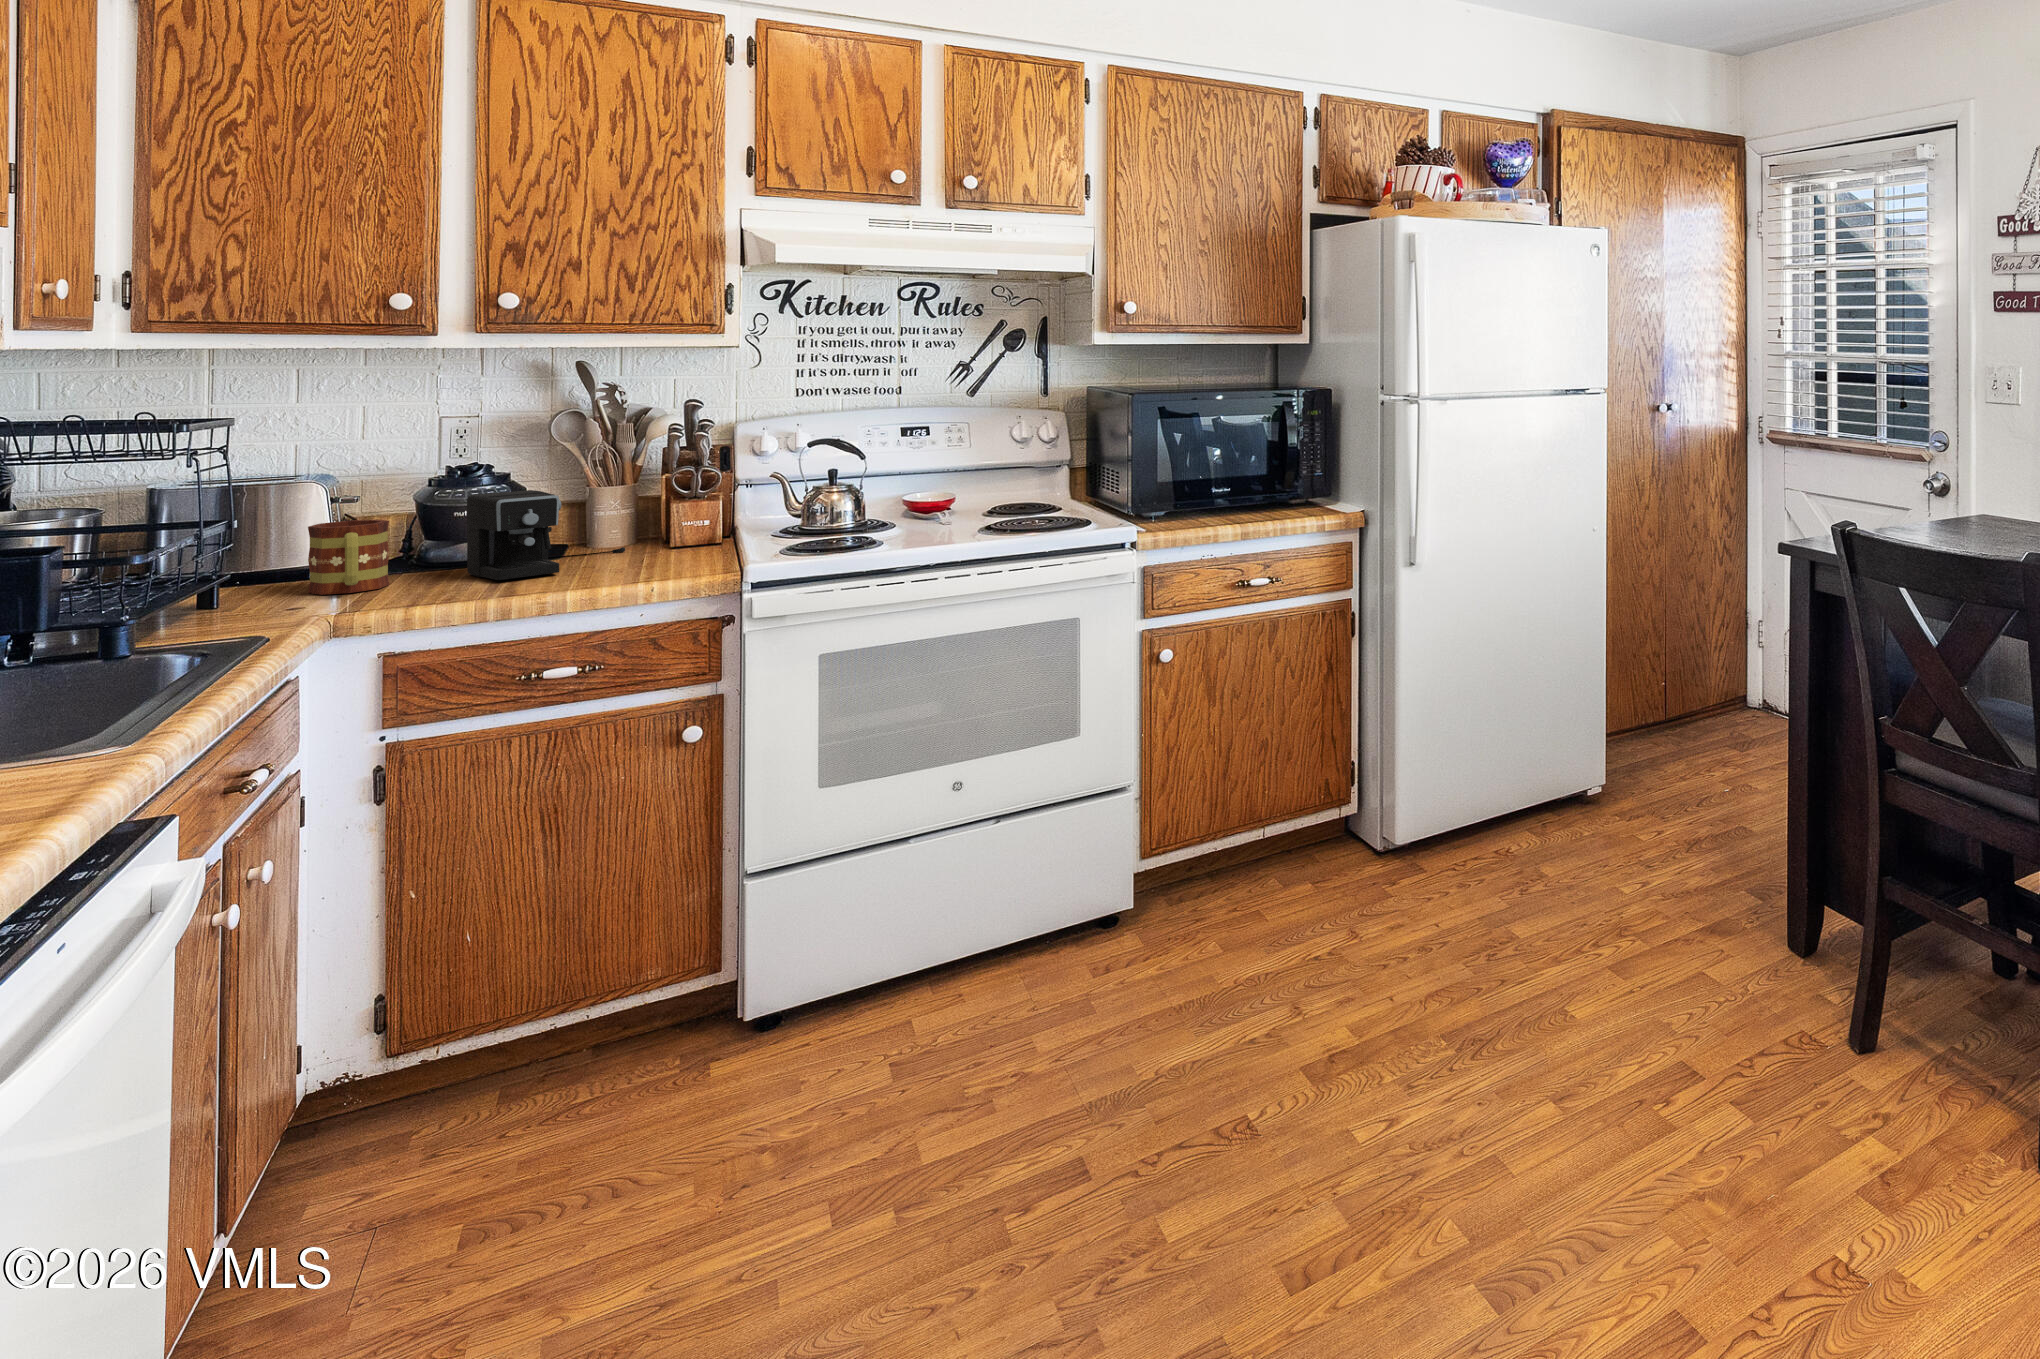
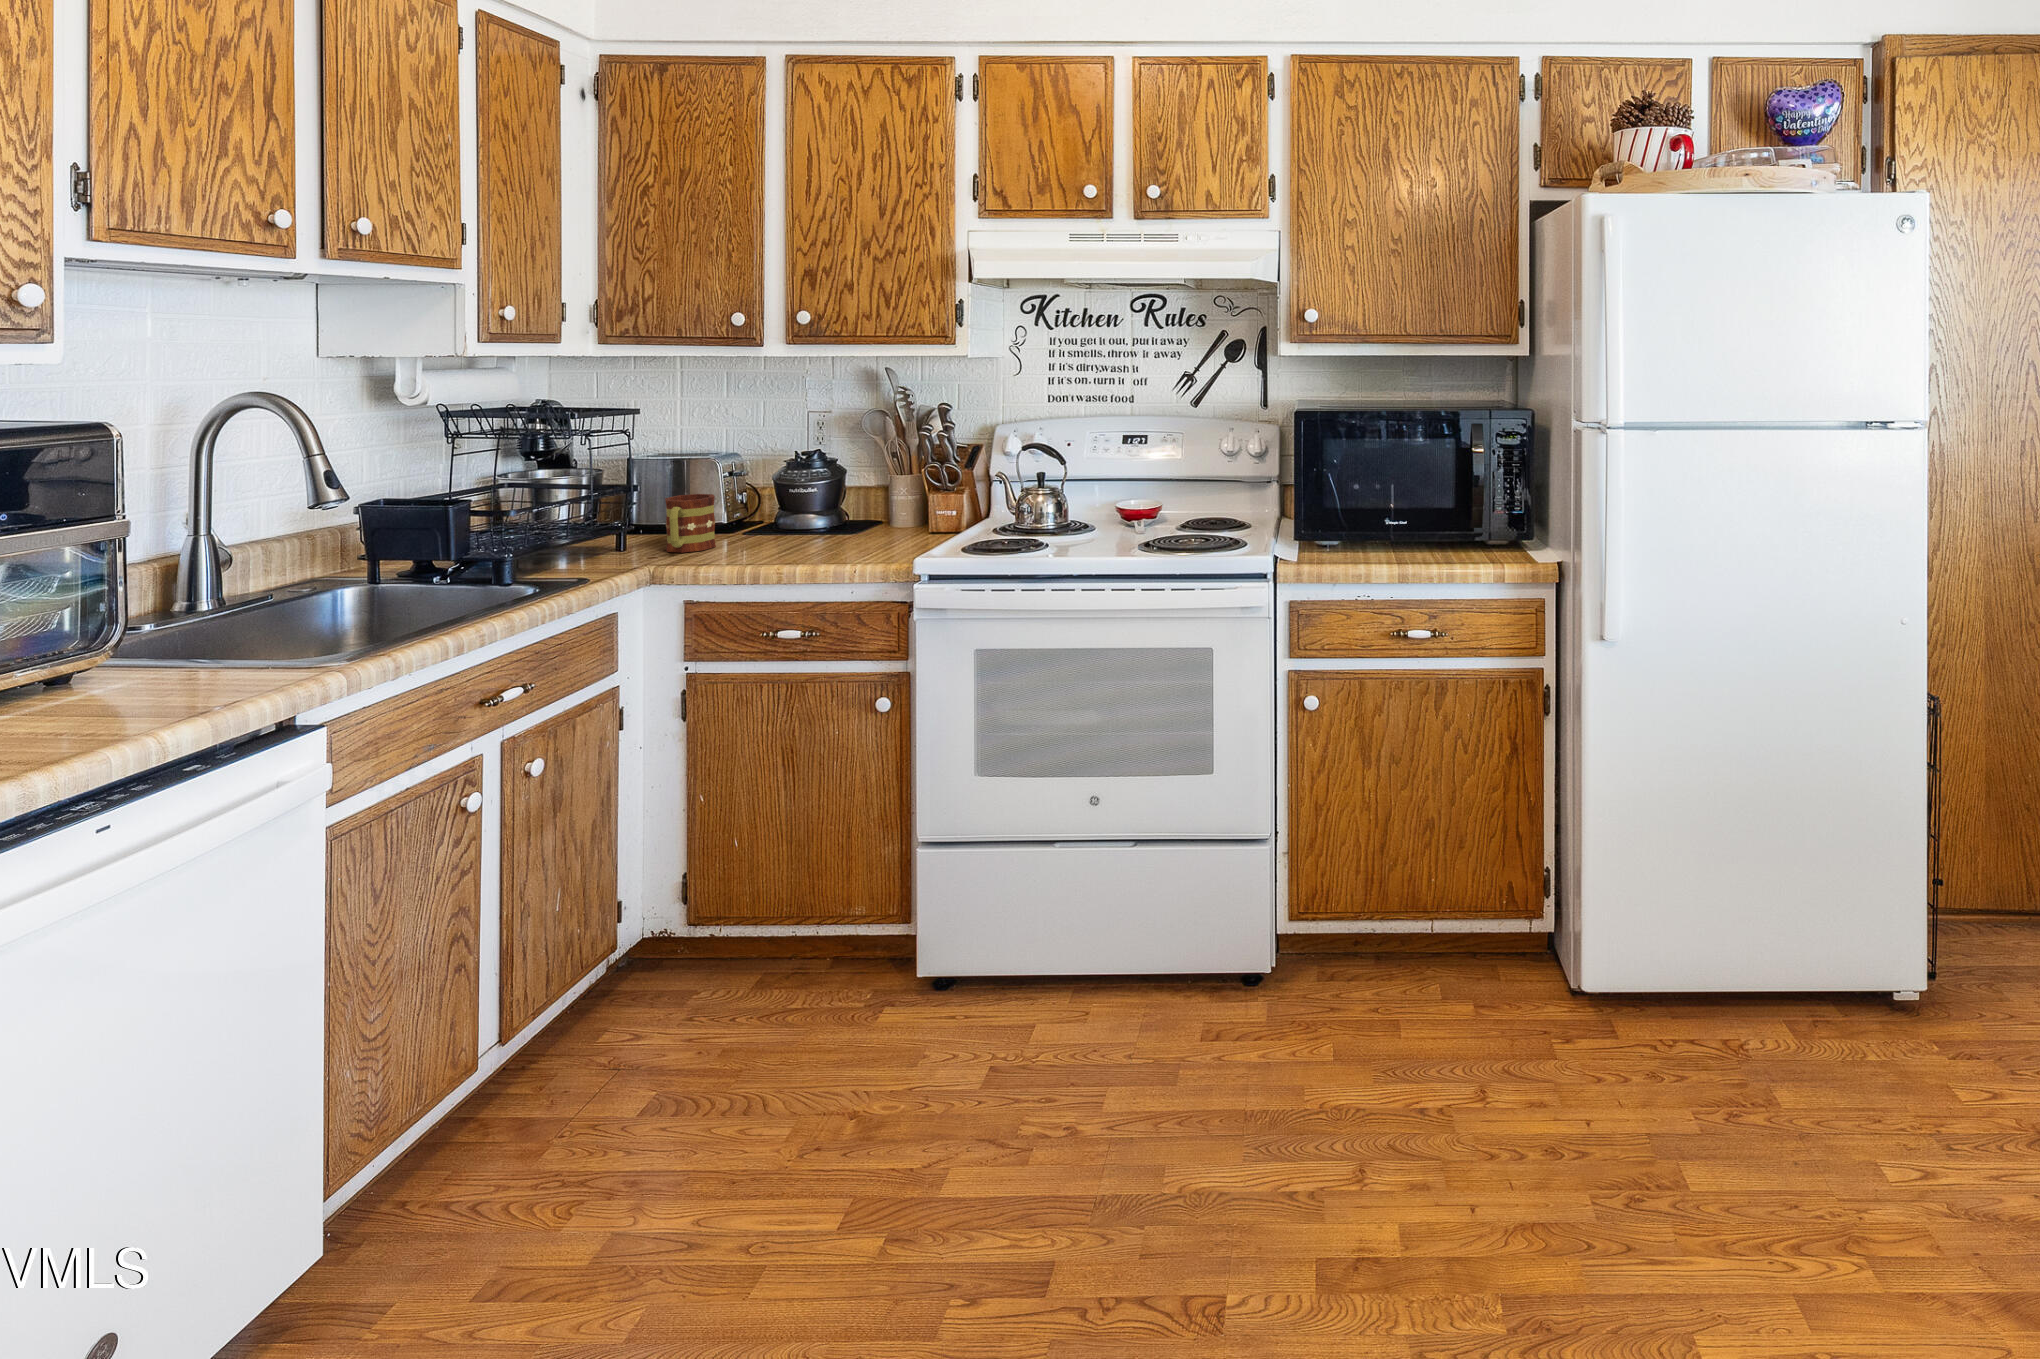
coffee maker: present [467,490,625,580] -> none [766,477,893,553]

